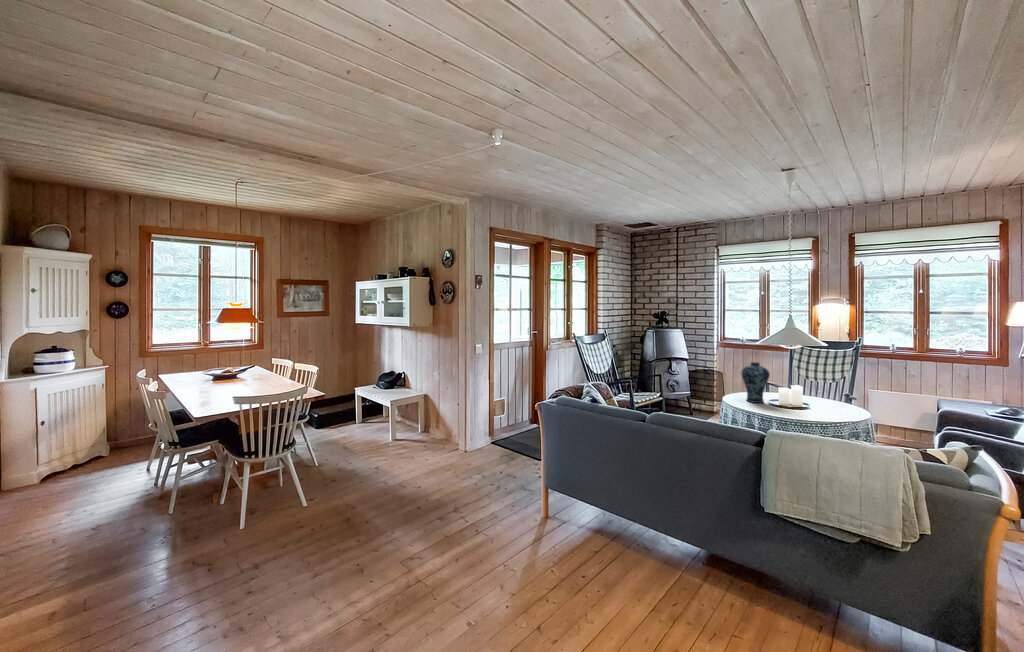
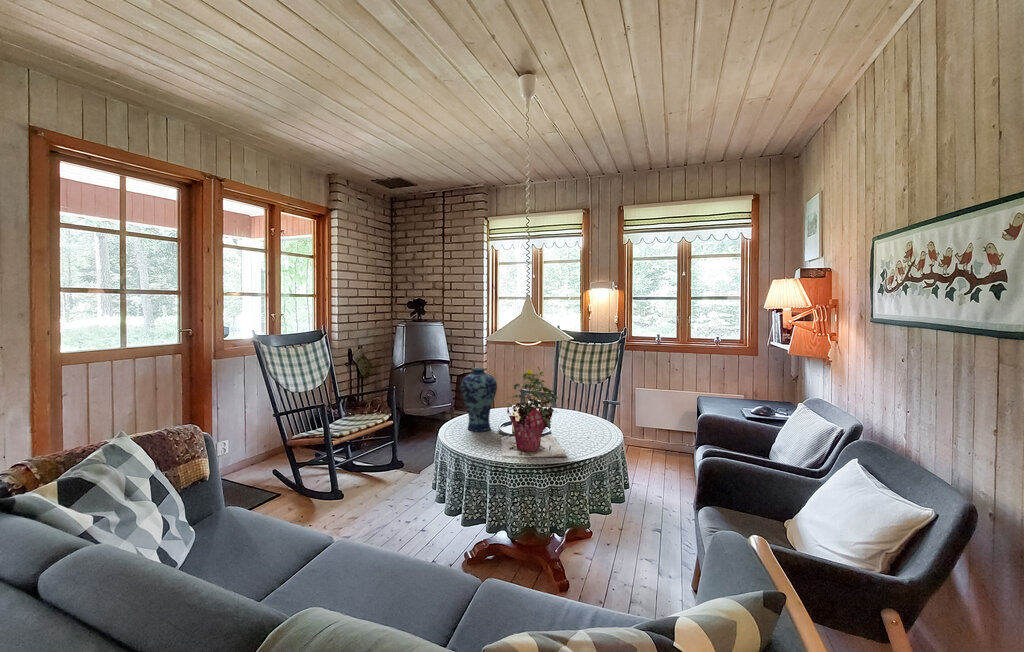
potted plant: none [776,362,832,419] -> present [501,367,567,457]

